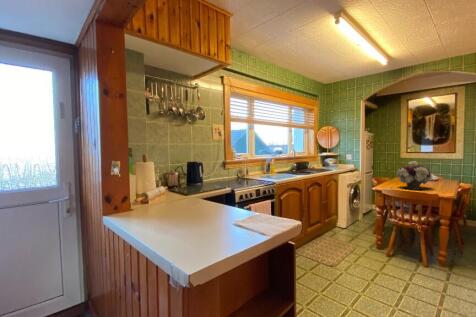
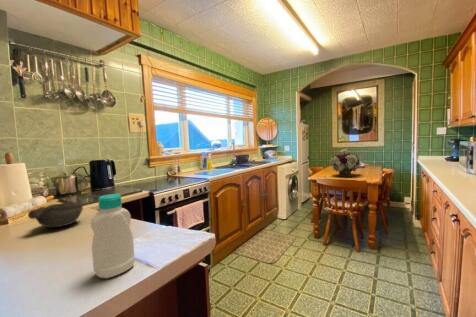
bottle: none [229,187,252,240] -> present [91,194,135,278]
bowl: none [168,193,198,209] -> present [28,203,83,227]

